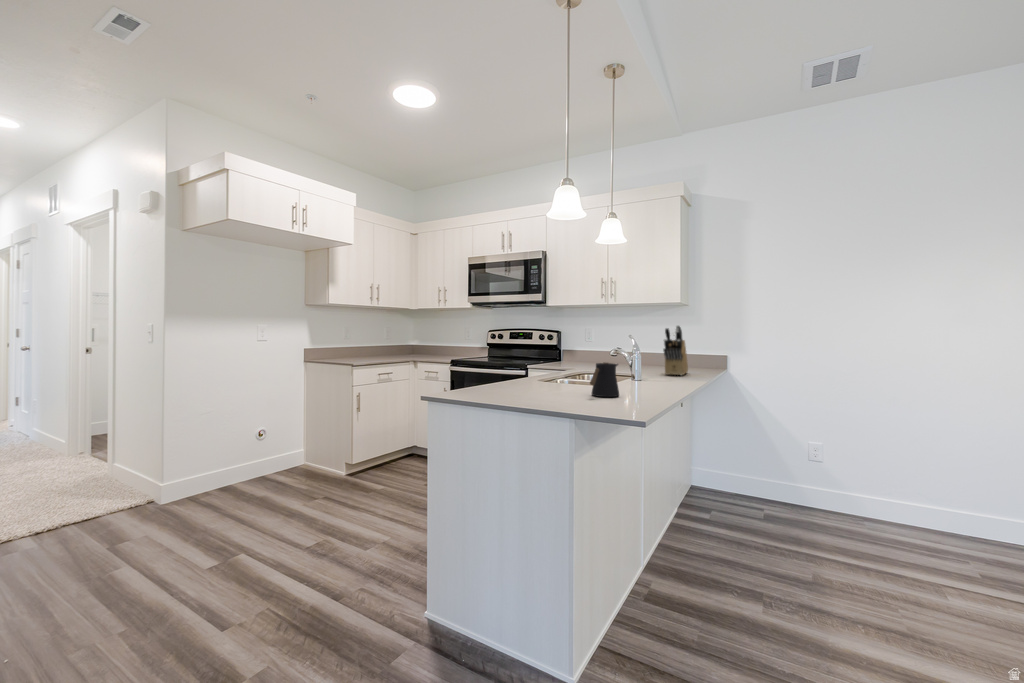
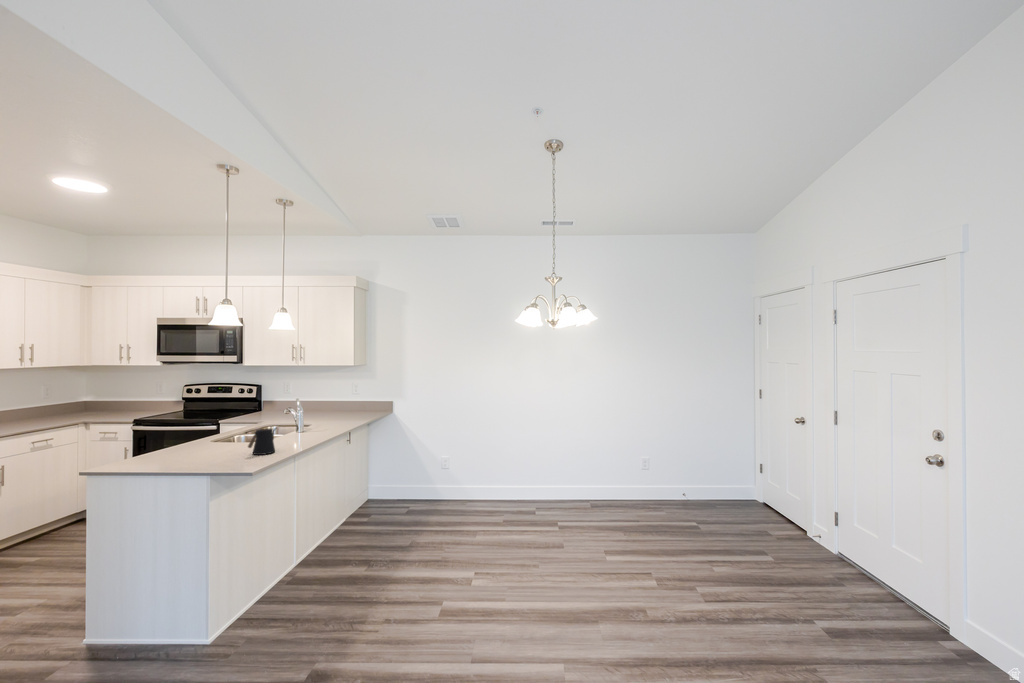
knife block: present [663,325,688,375] -> none [335,385,360,422]

